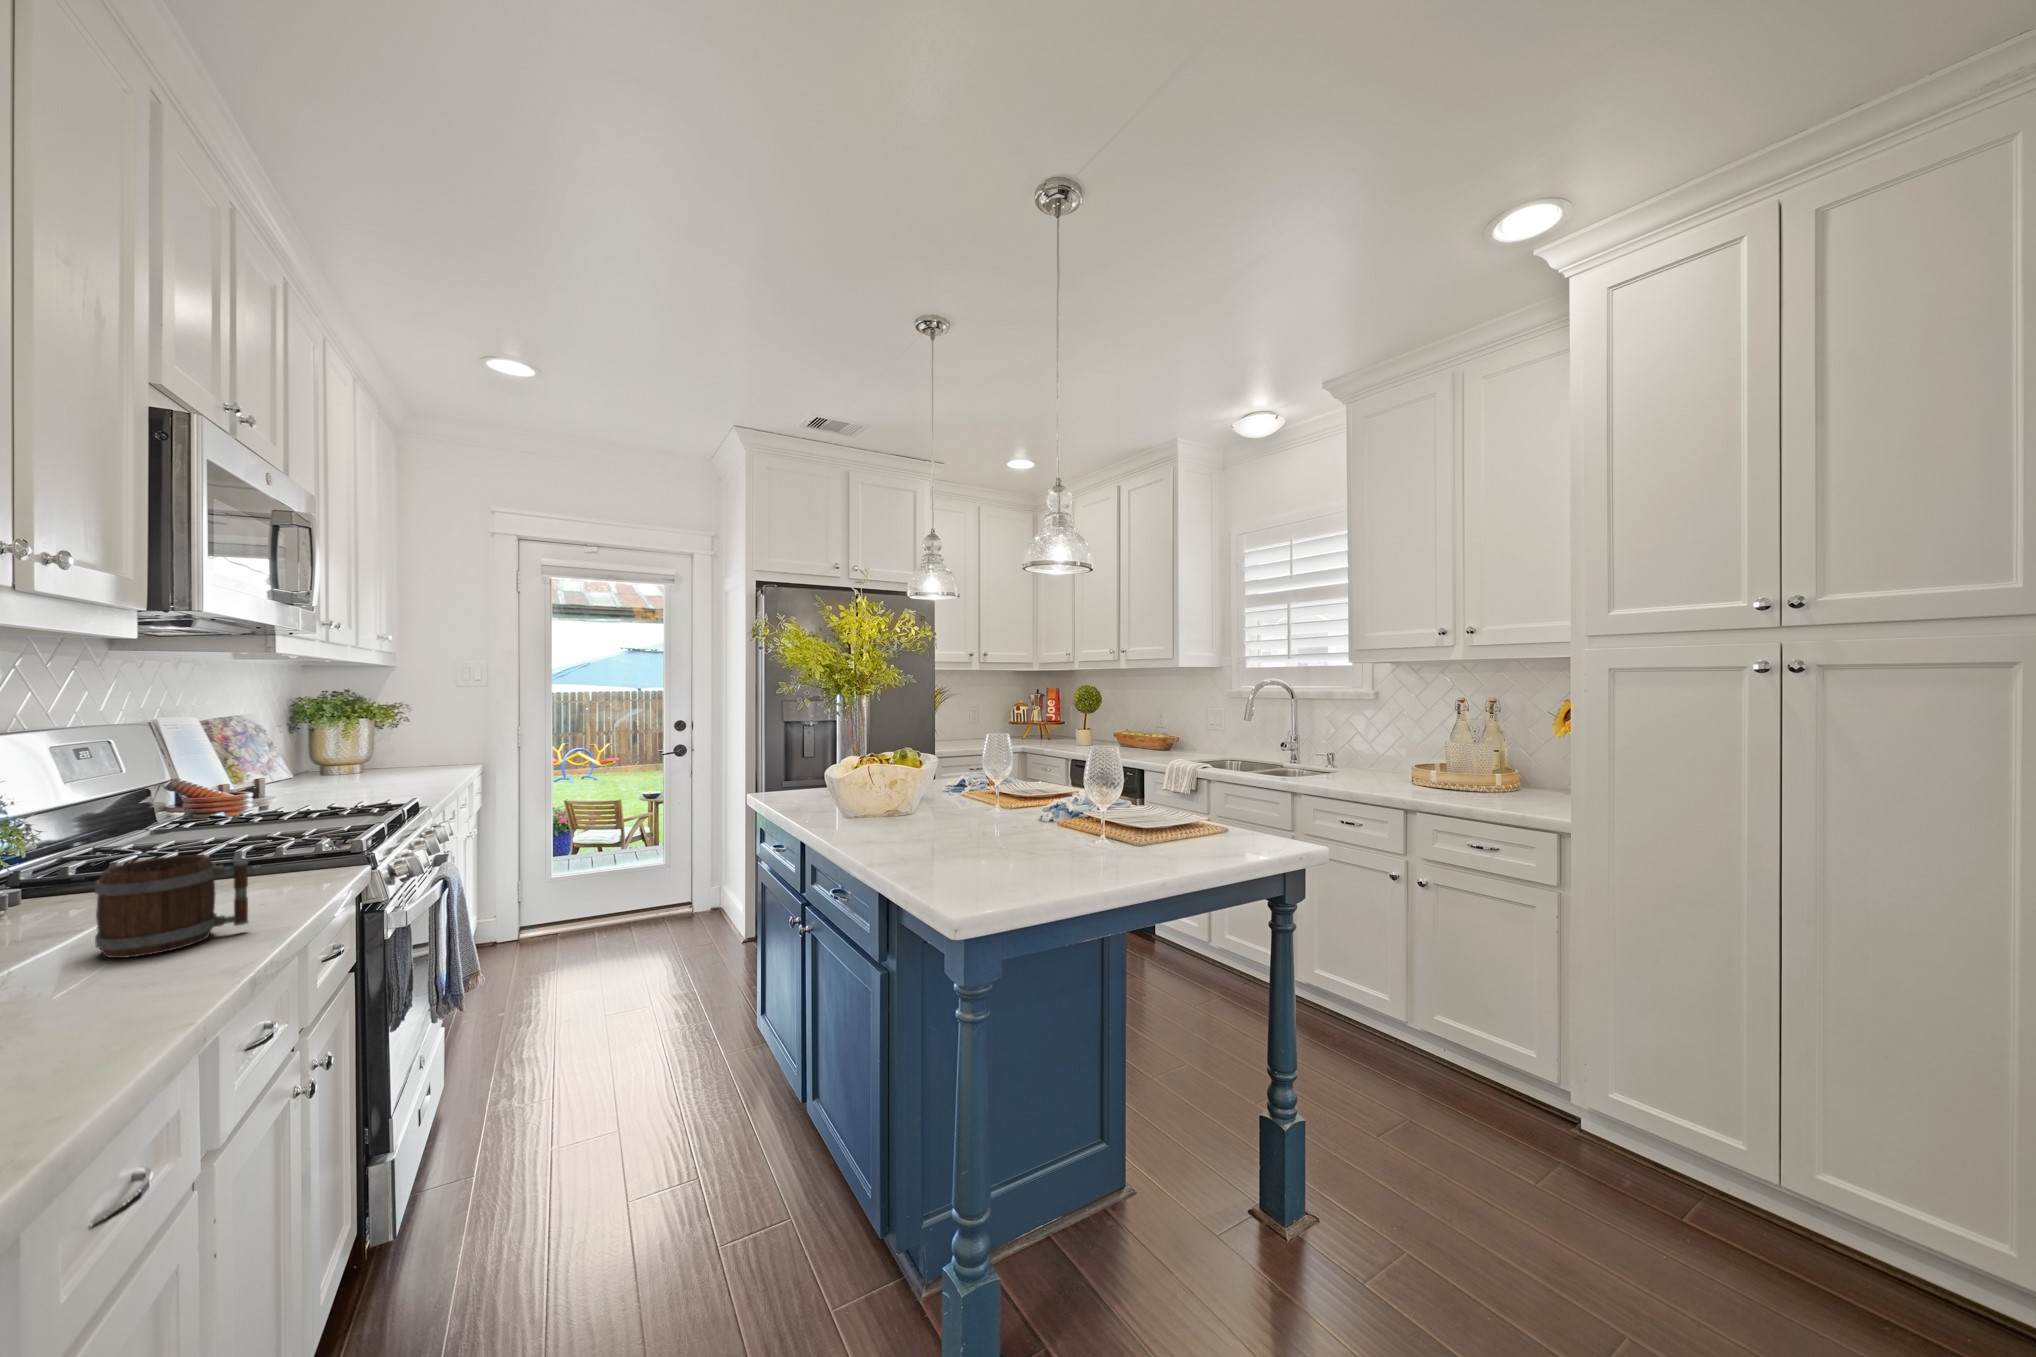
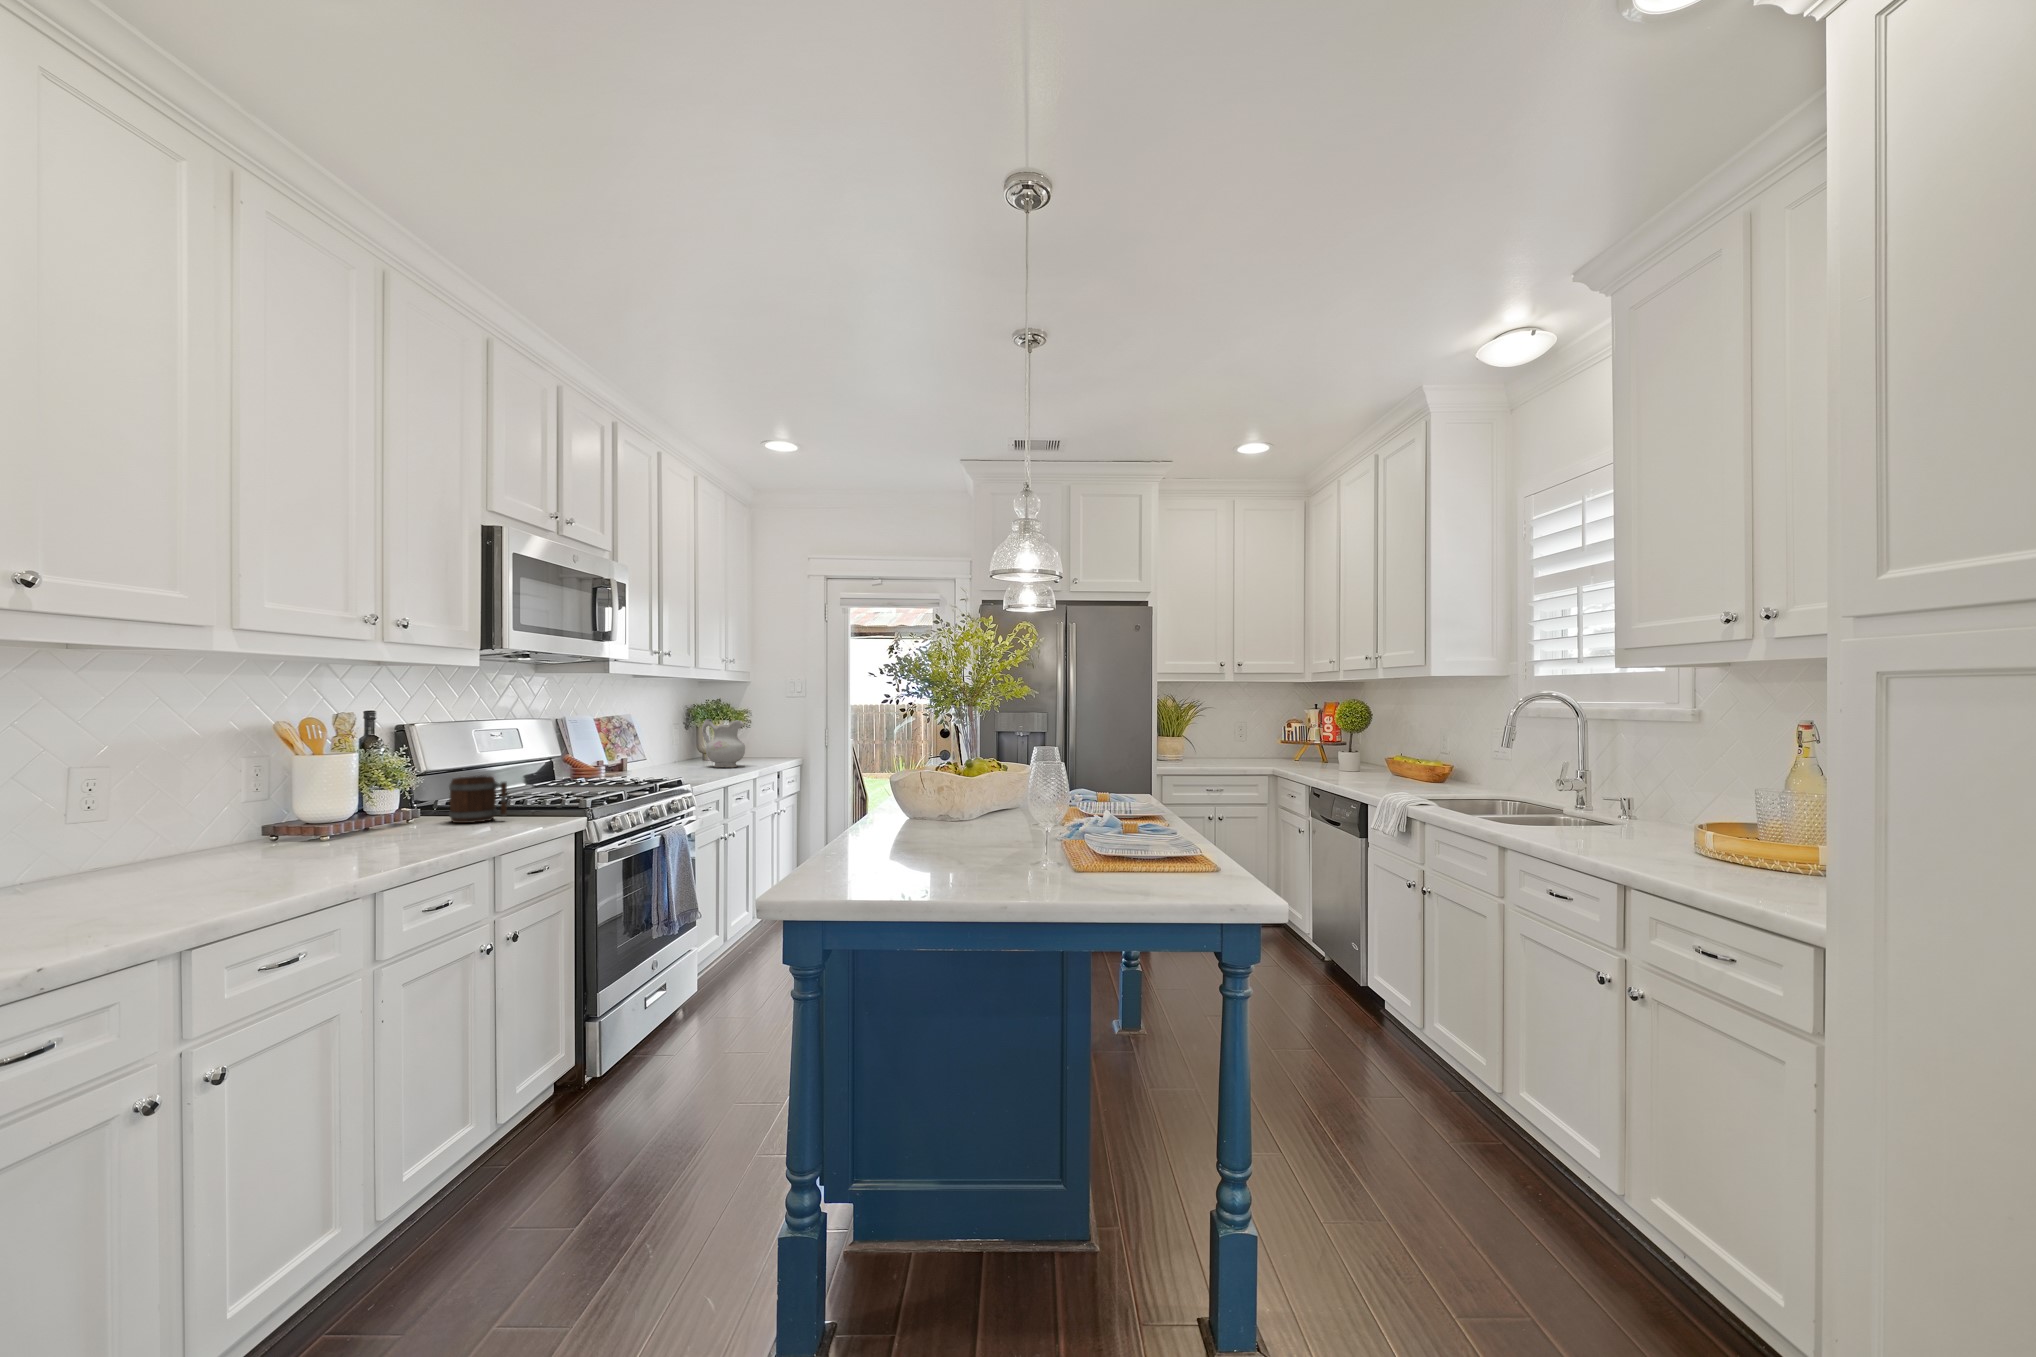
ceramic pitcher: none [380,714,454,780] -> present [702,719,745,768]

